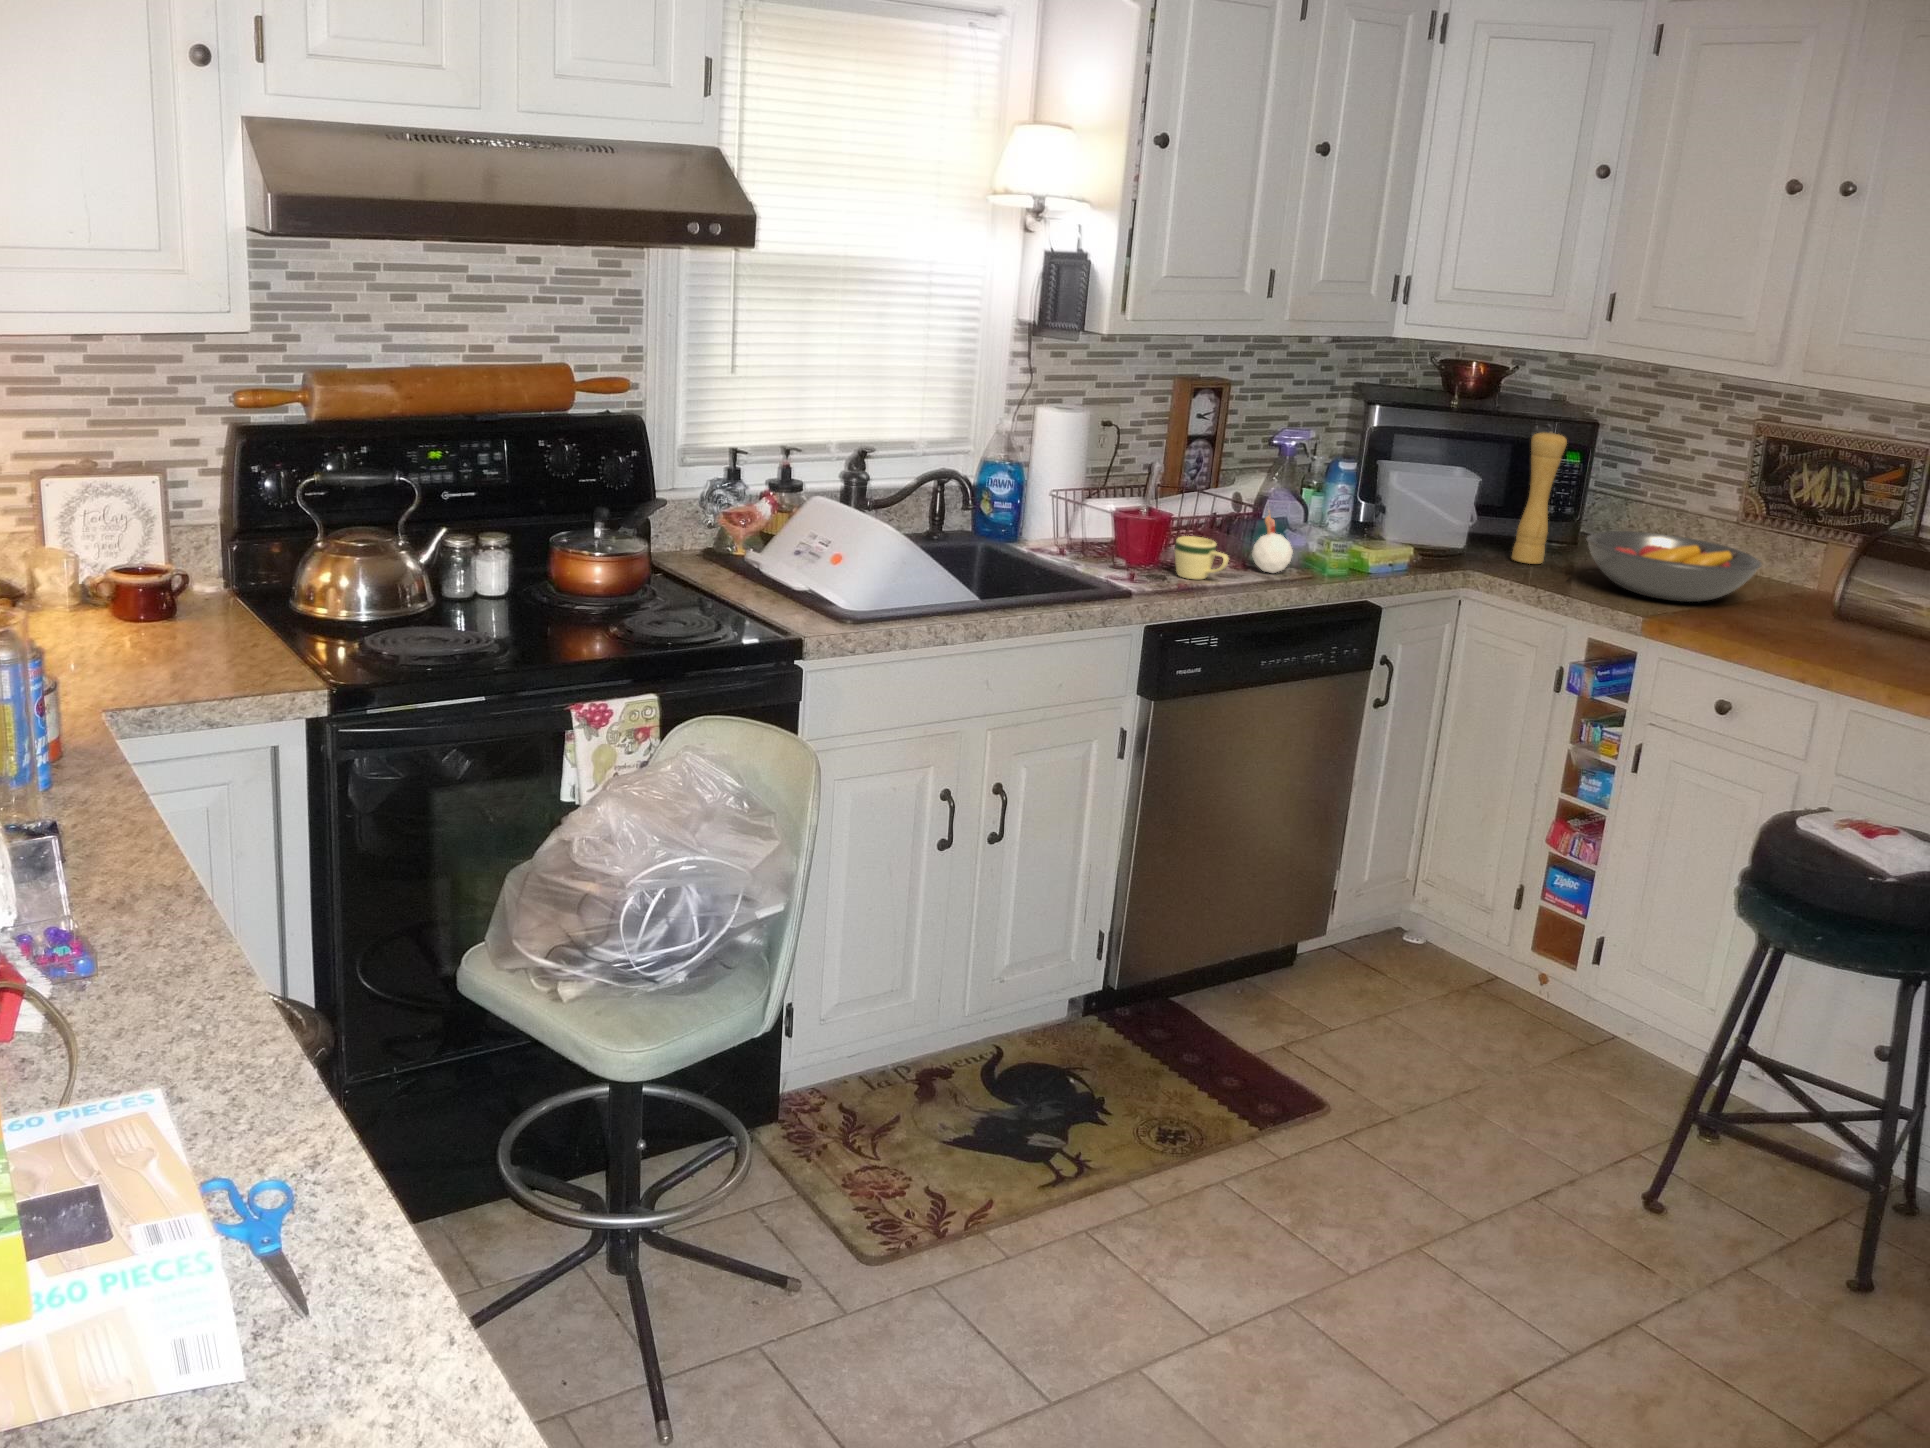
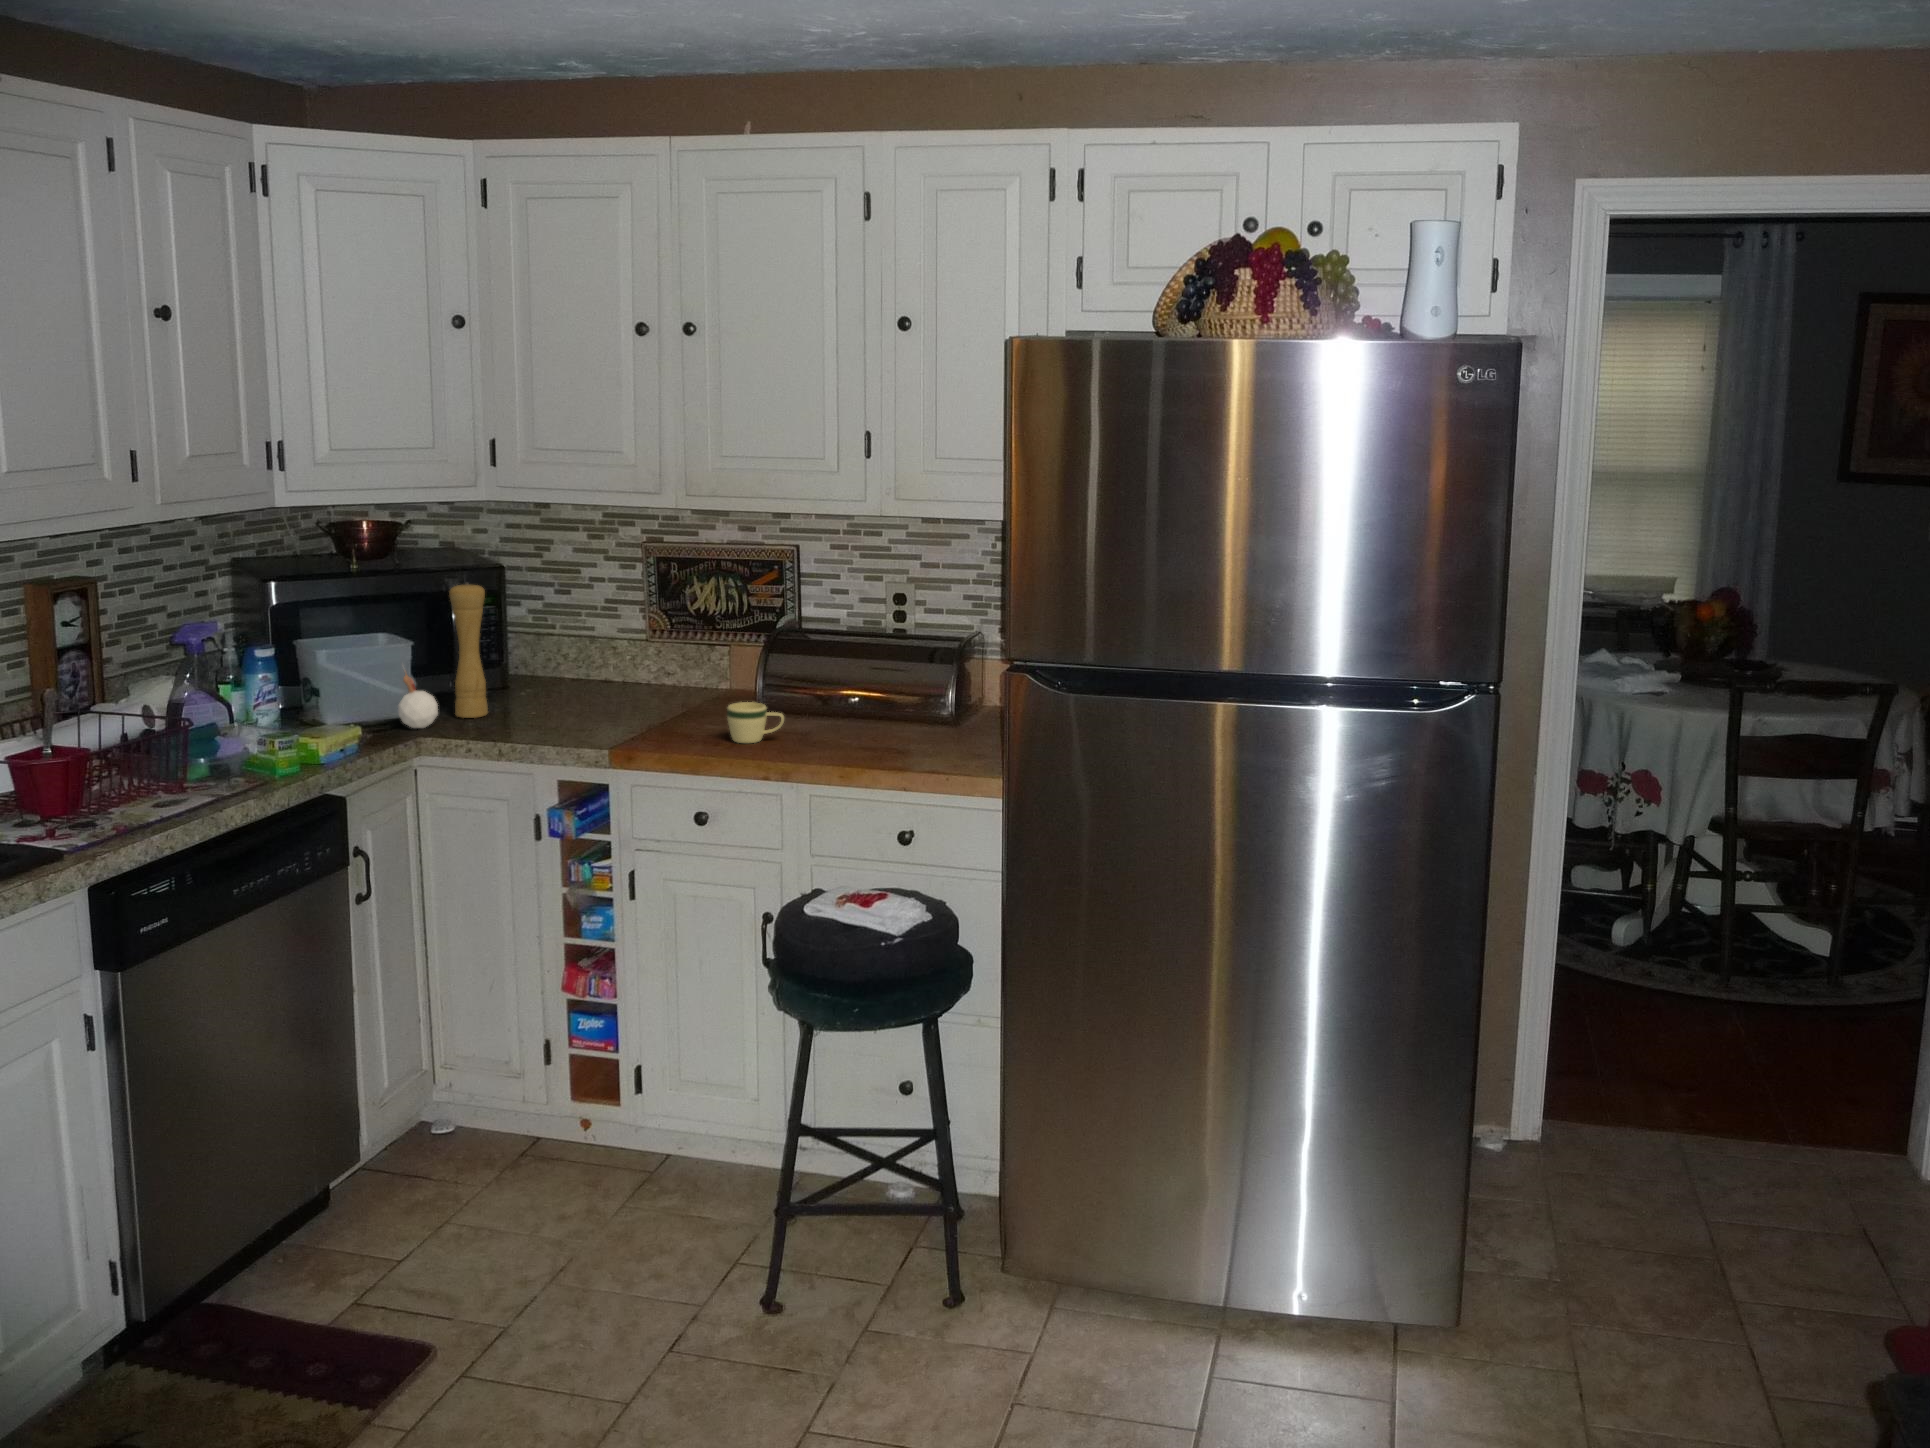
candle: present [1252,511,1293,573] -> present [398,674,438,728]
fruit bowl: present [1587,531,1761,602] -> none [530,664,692,729]
mug: present [1175,536,1229,579] -> present [727,702,784,743]

